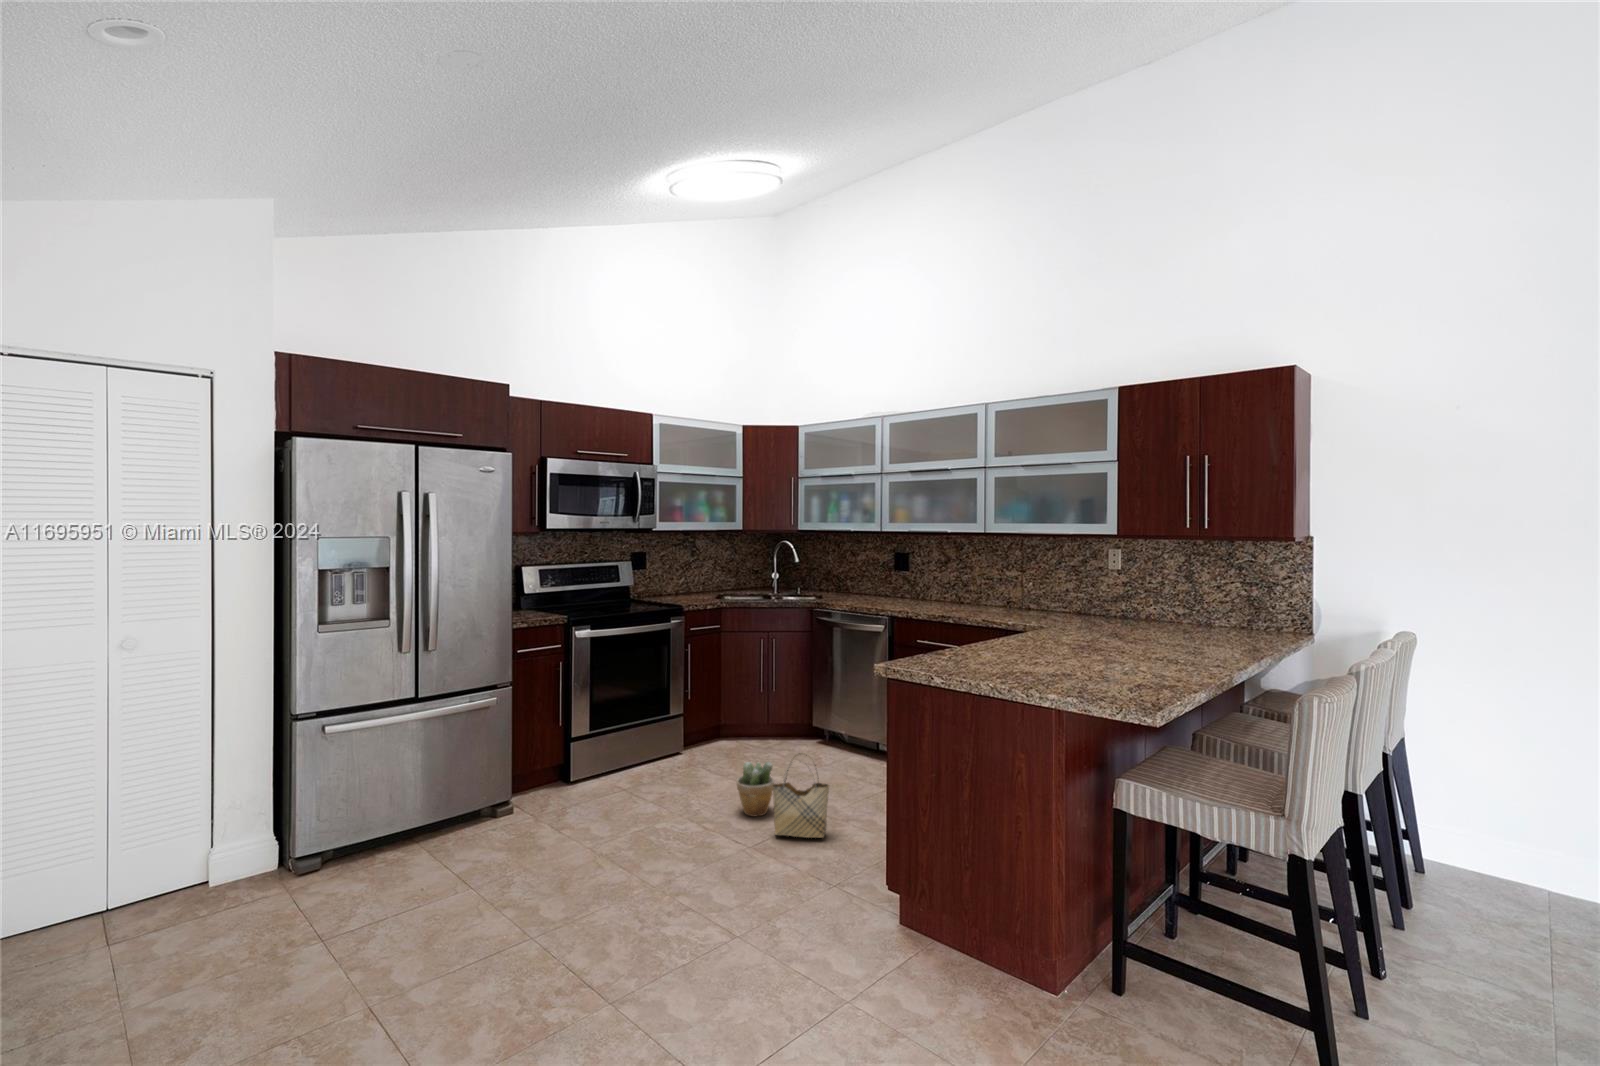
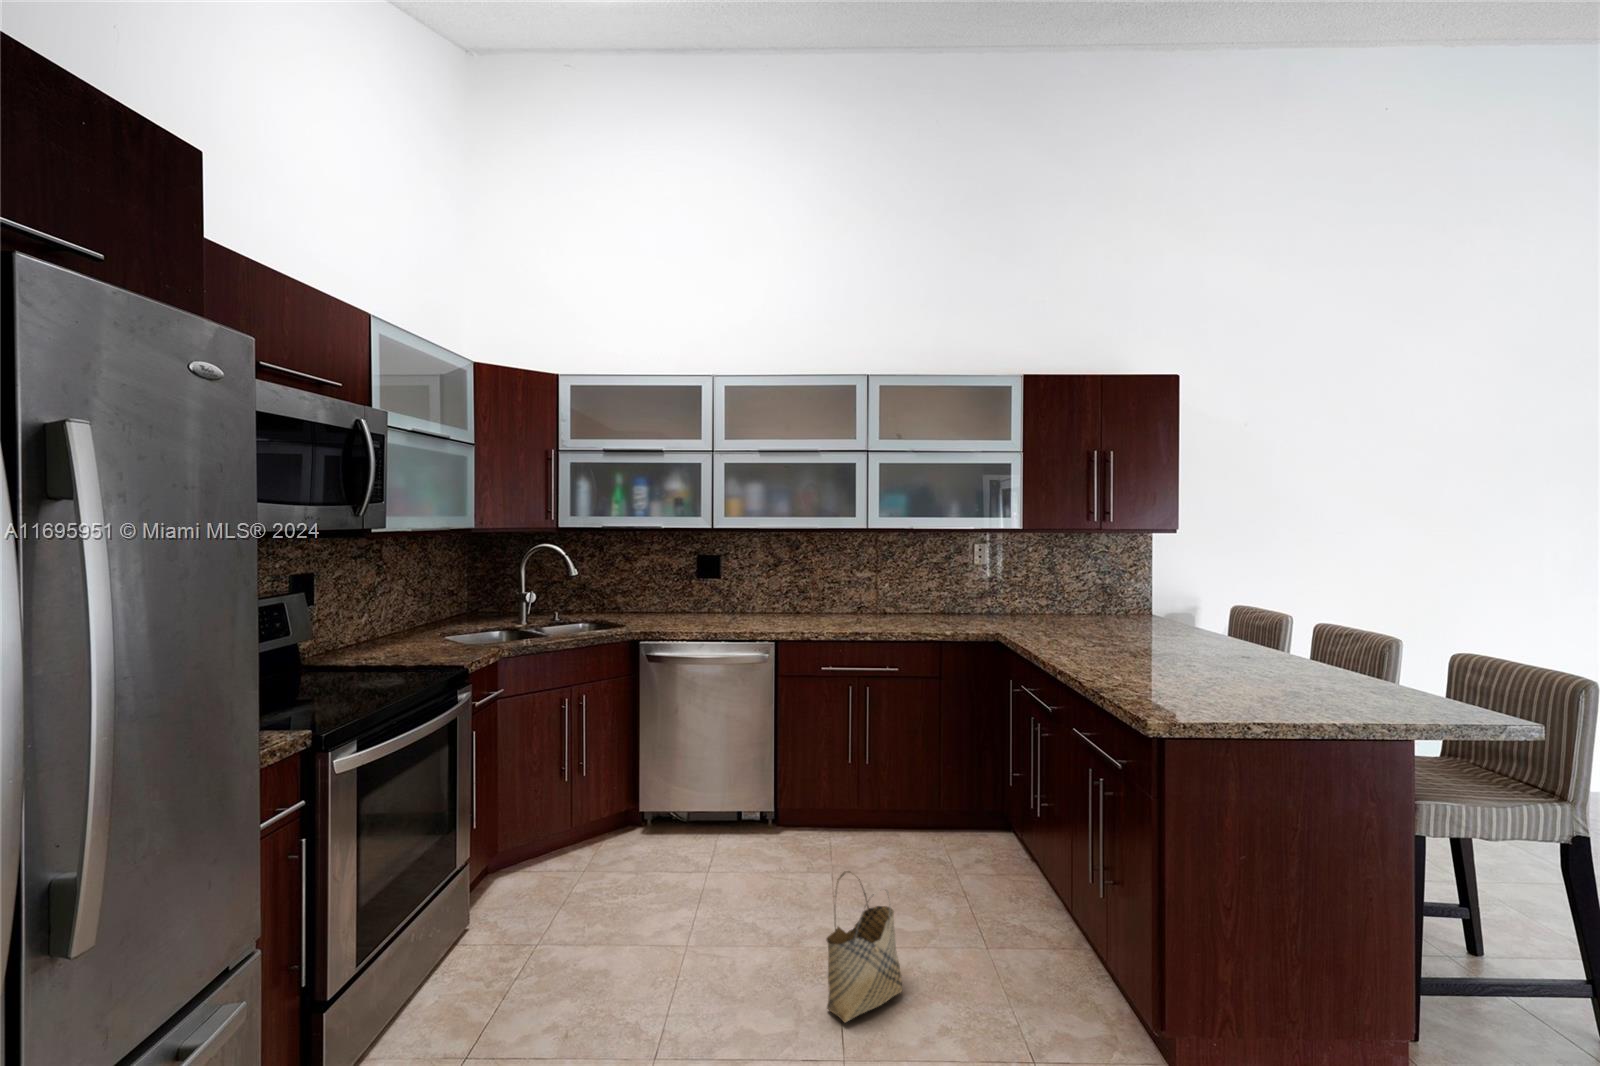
potted plant: present [736,762,774,816] -> none [712,901,776,1005]

